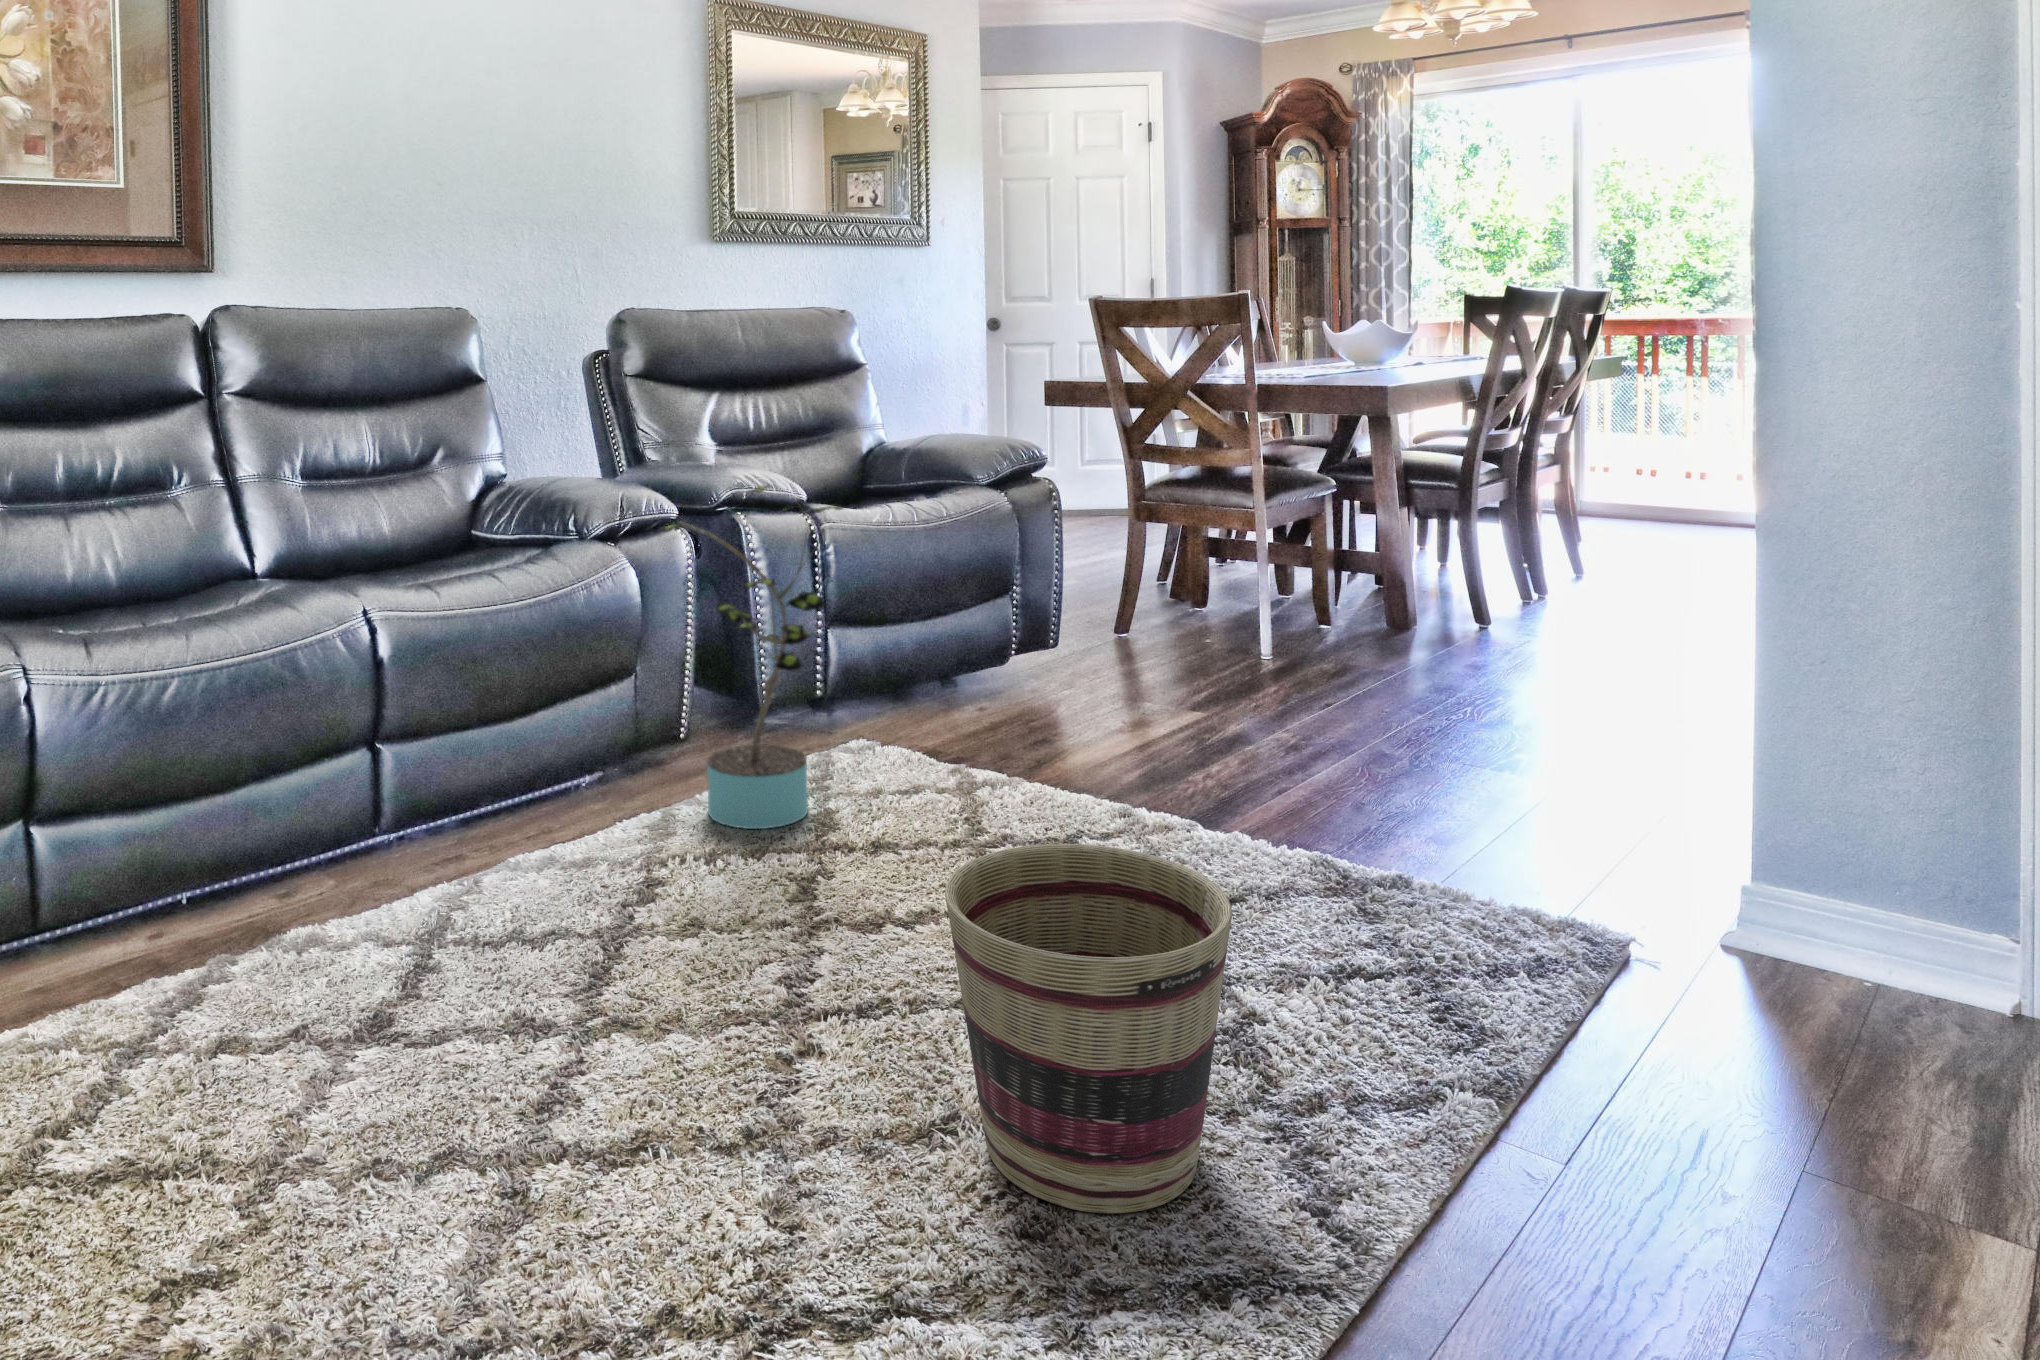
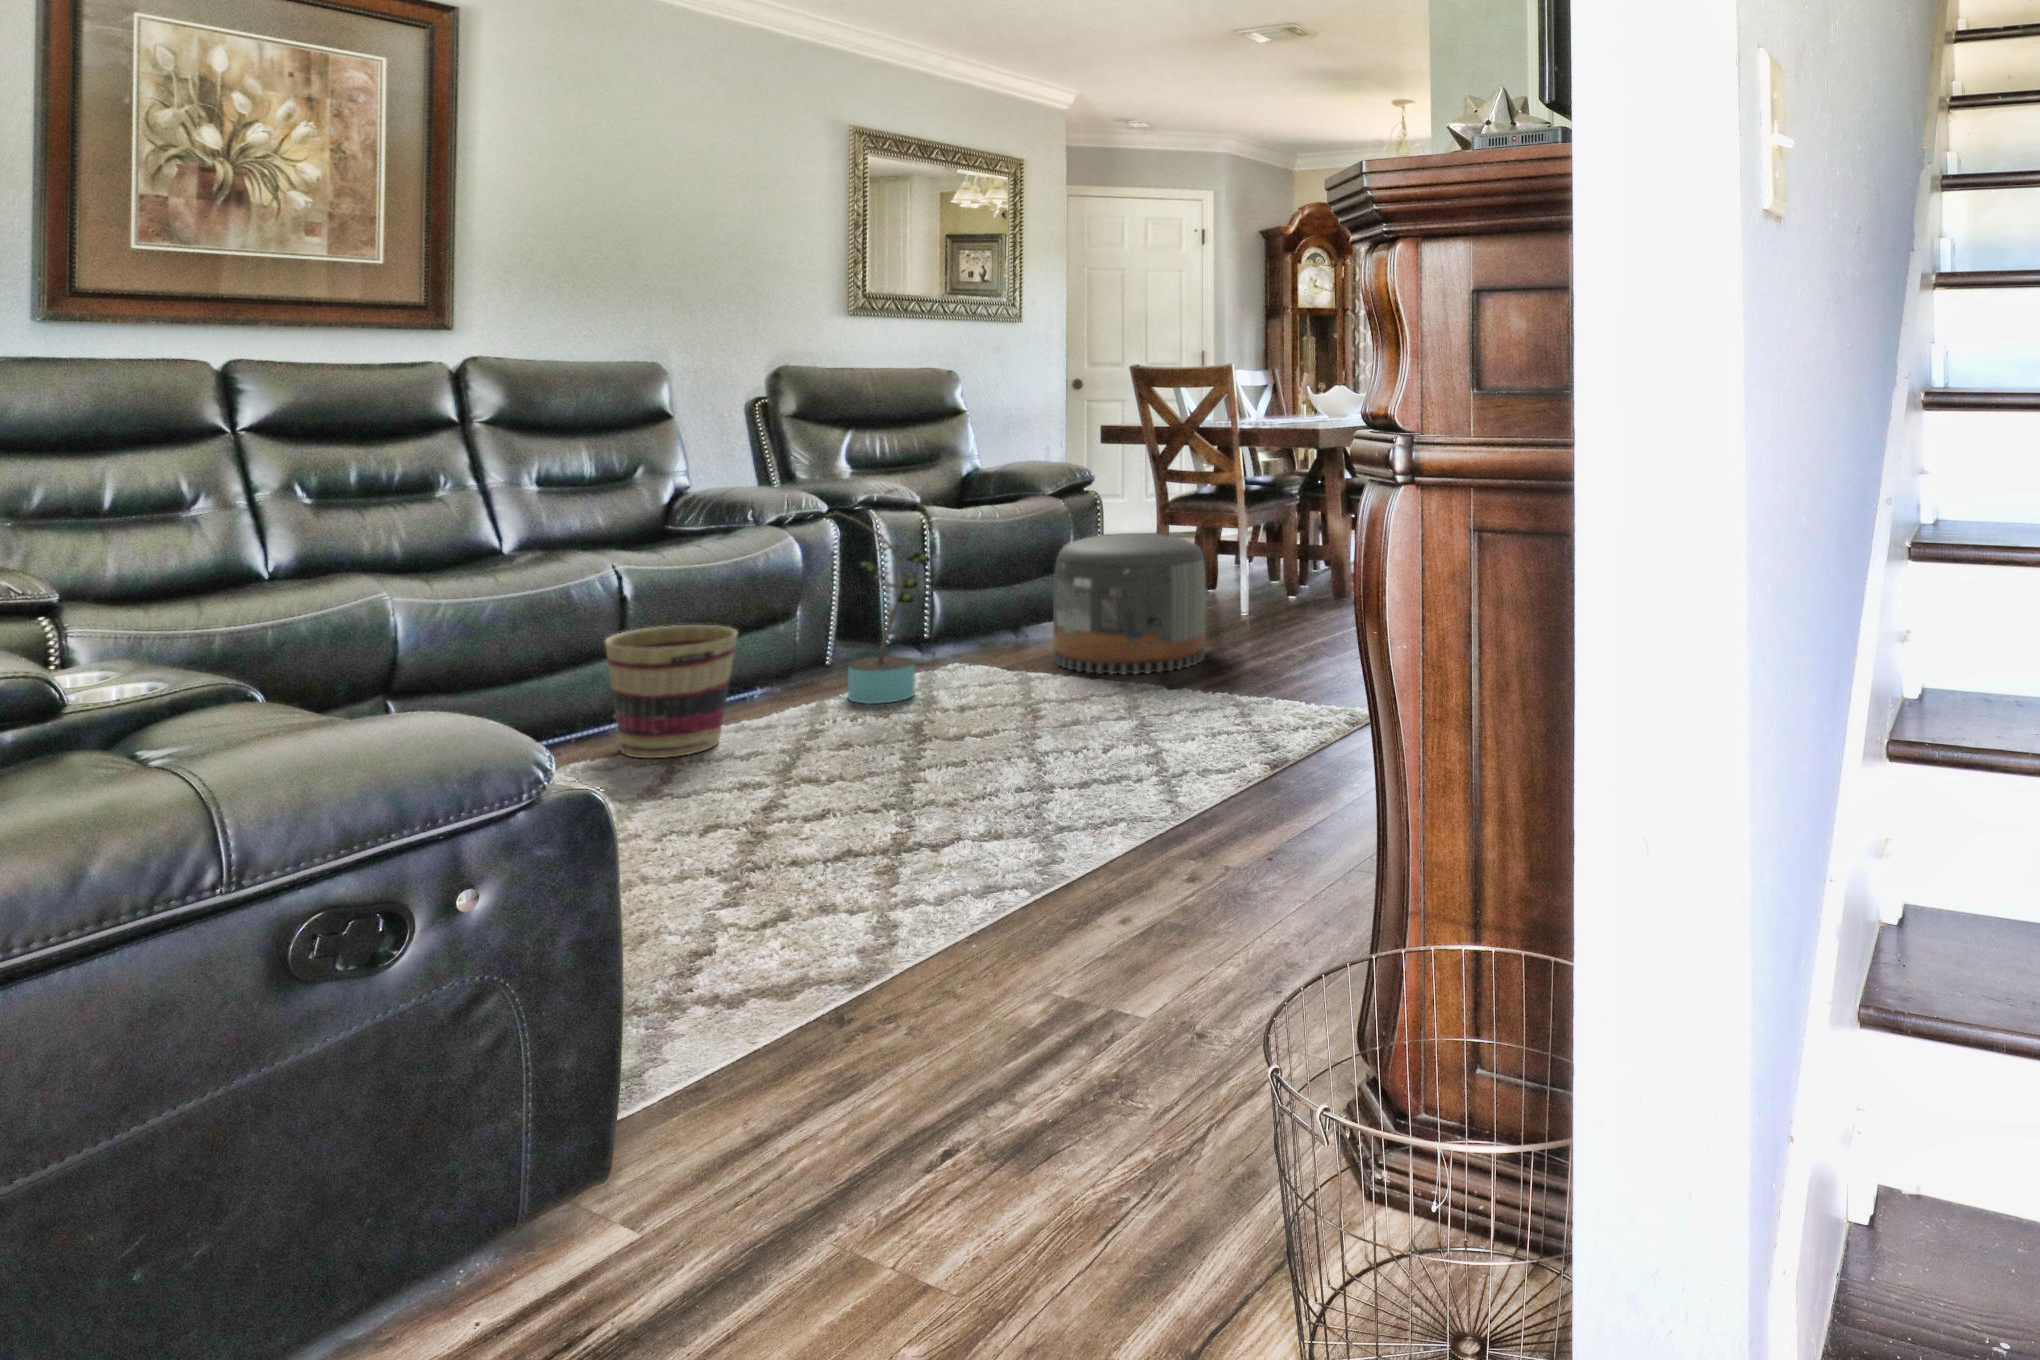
pouf: none [1009,549,1260,788] -> present [1053,533,1206,675]
basket: present [945,844,1232,1213] -> present [605,625,738,758]

